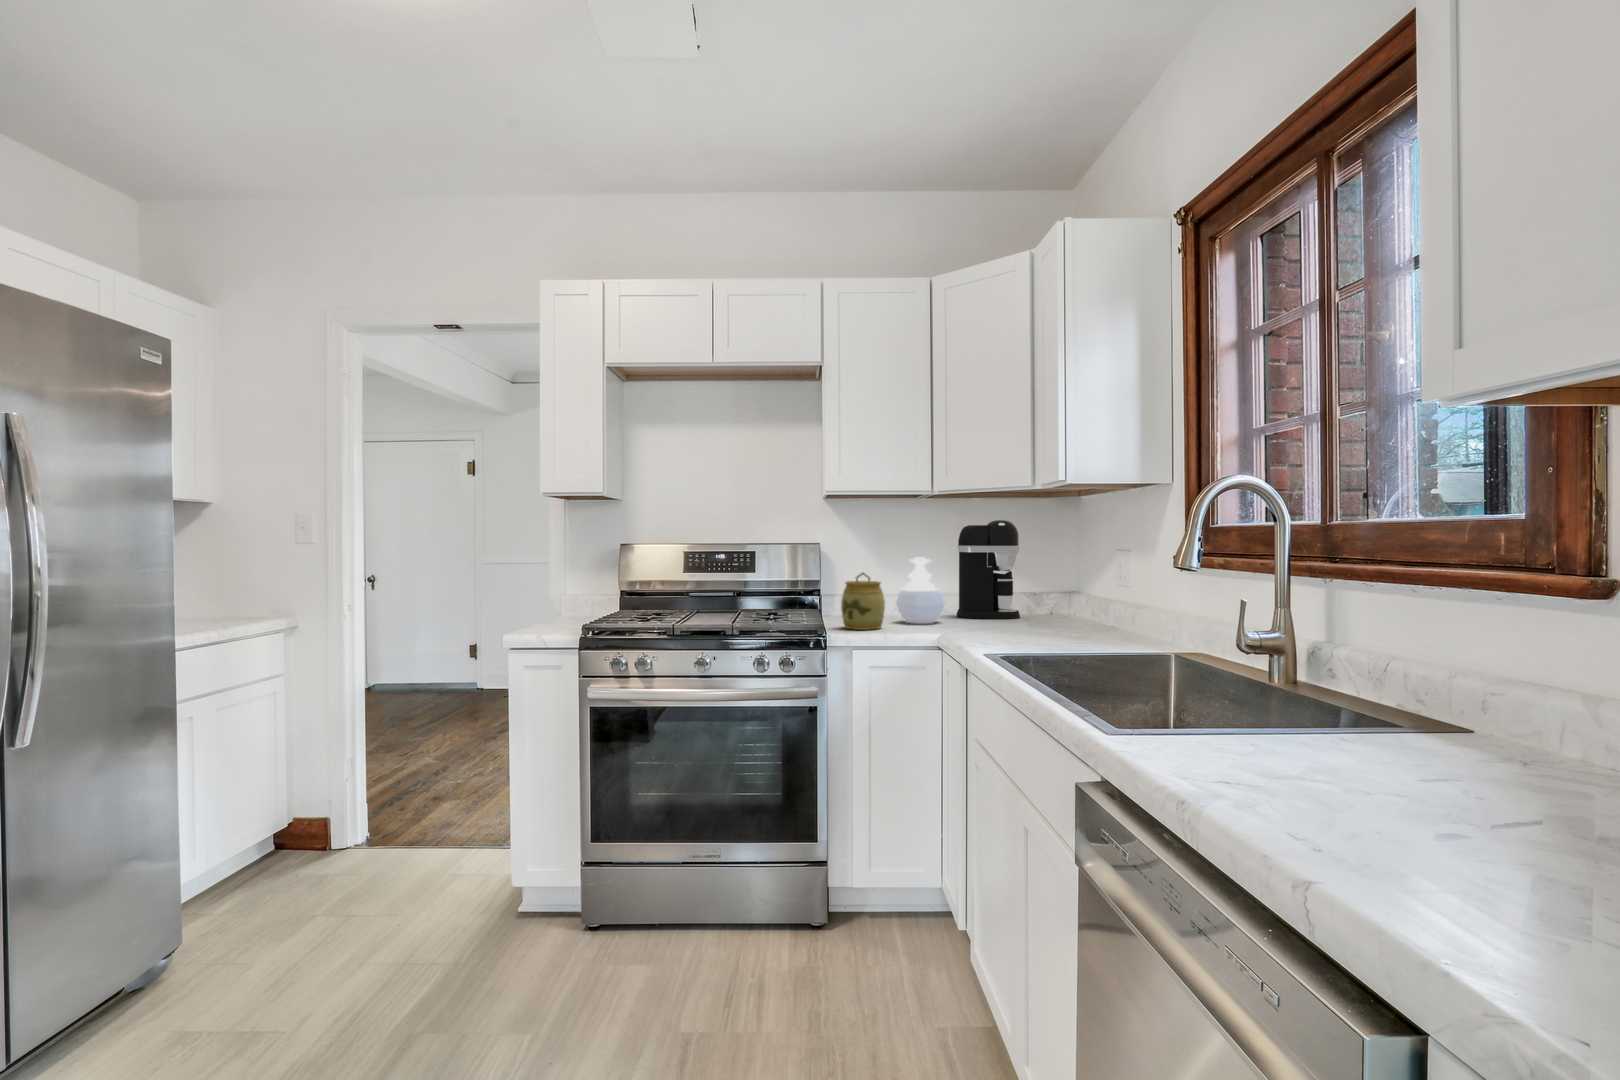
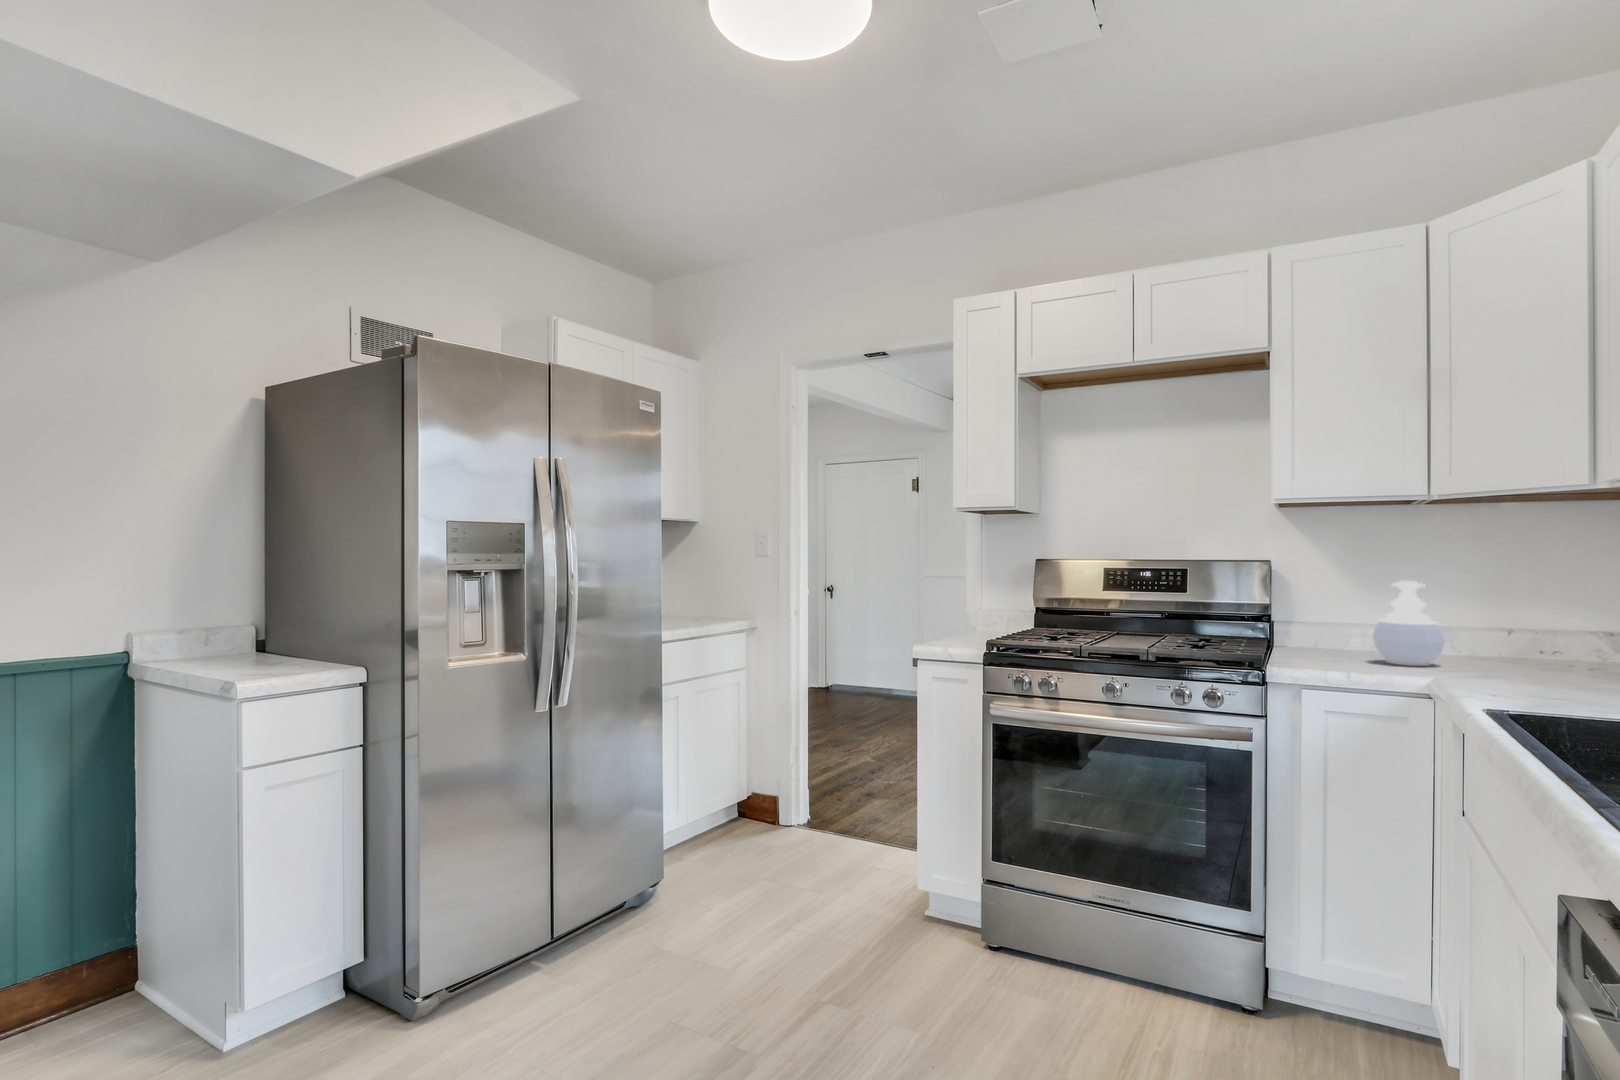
coffee maker: present [957,520,1020,619] -> none [1472,533,1580,668]
jar: present [841,572,885,630] -> none [1288,597,1350,668]

